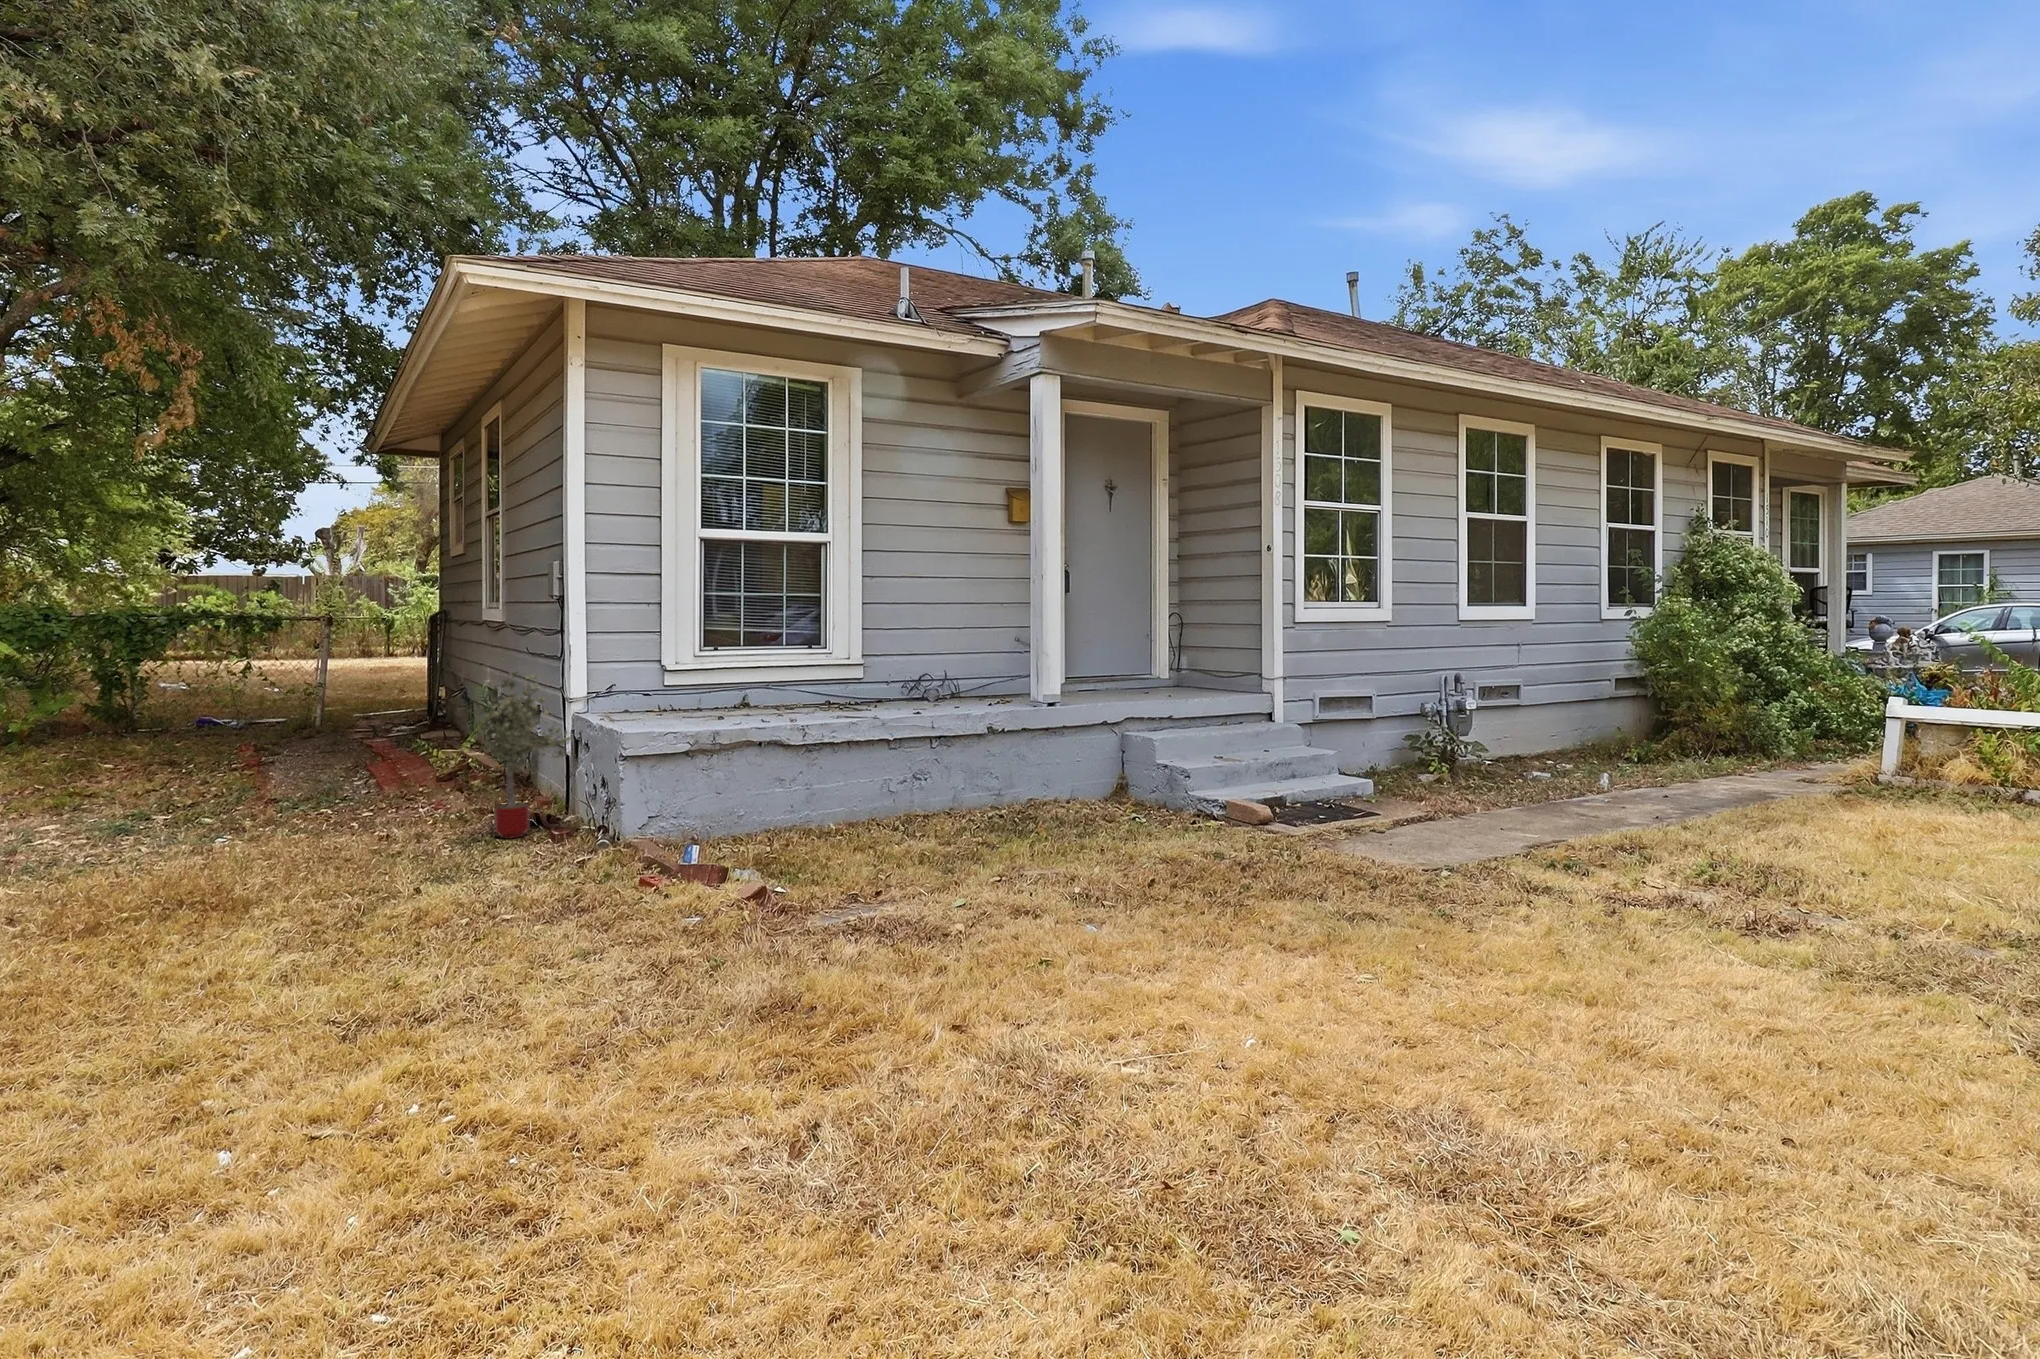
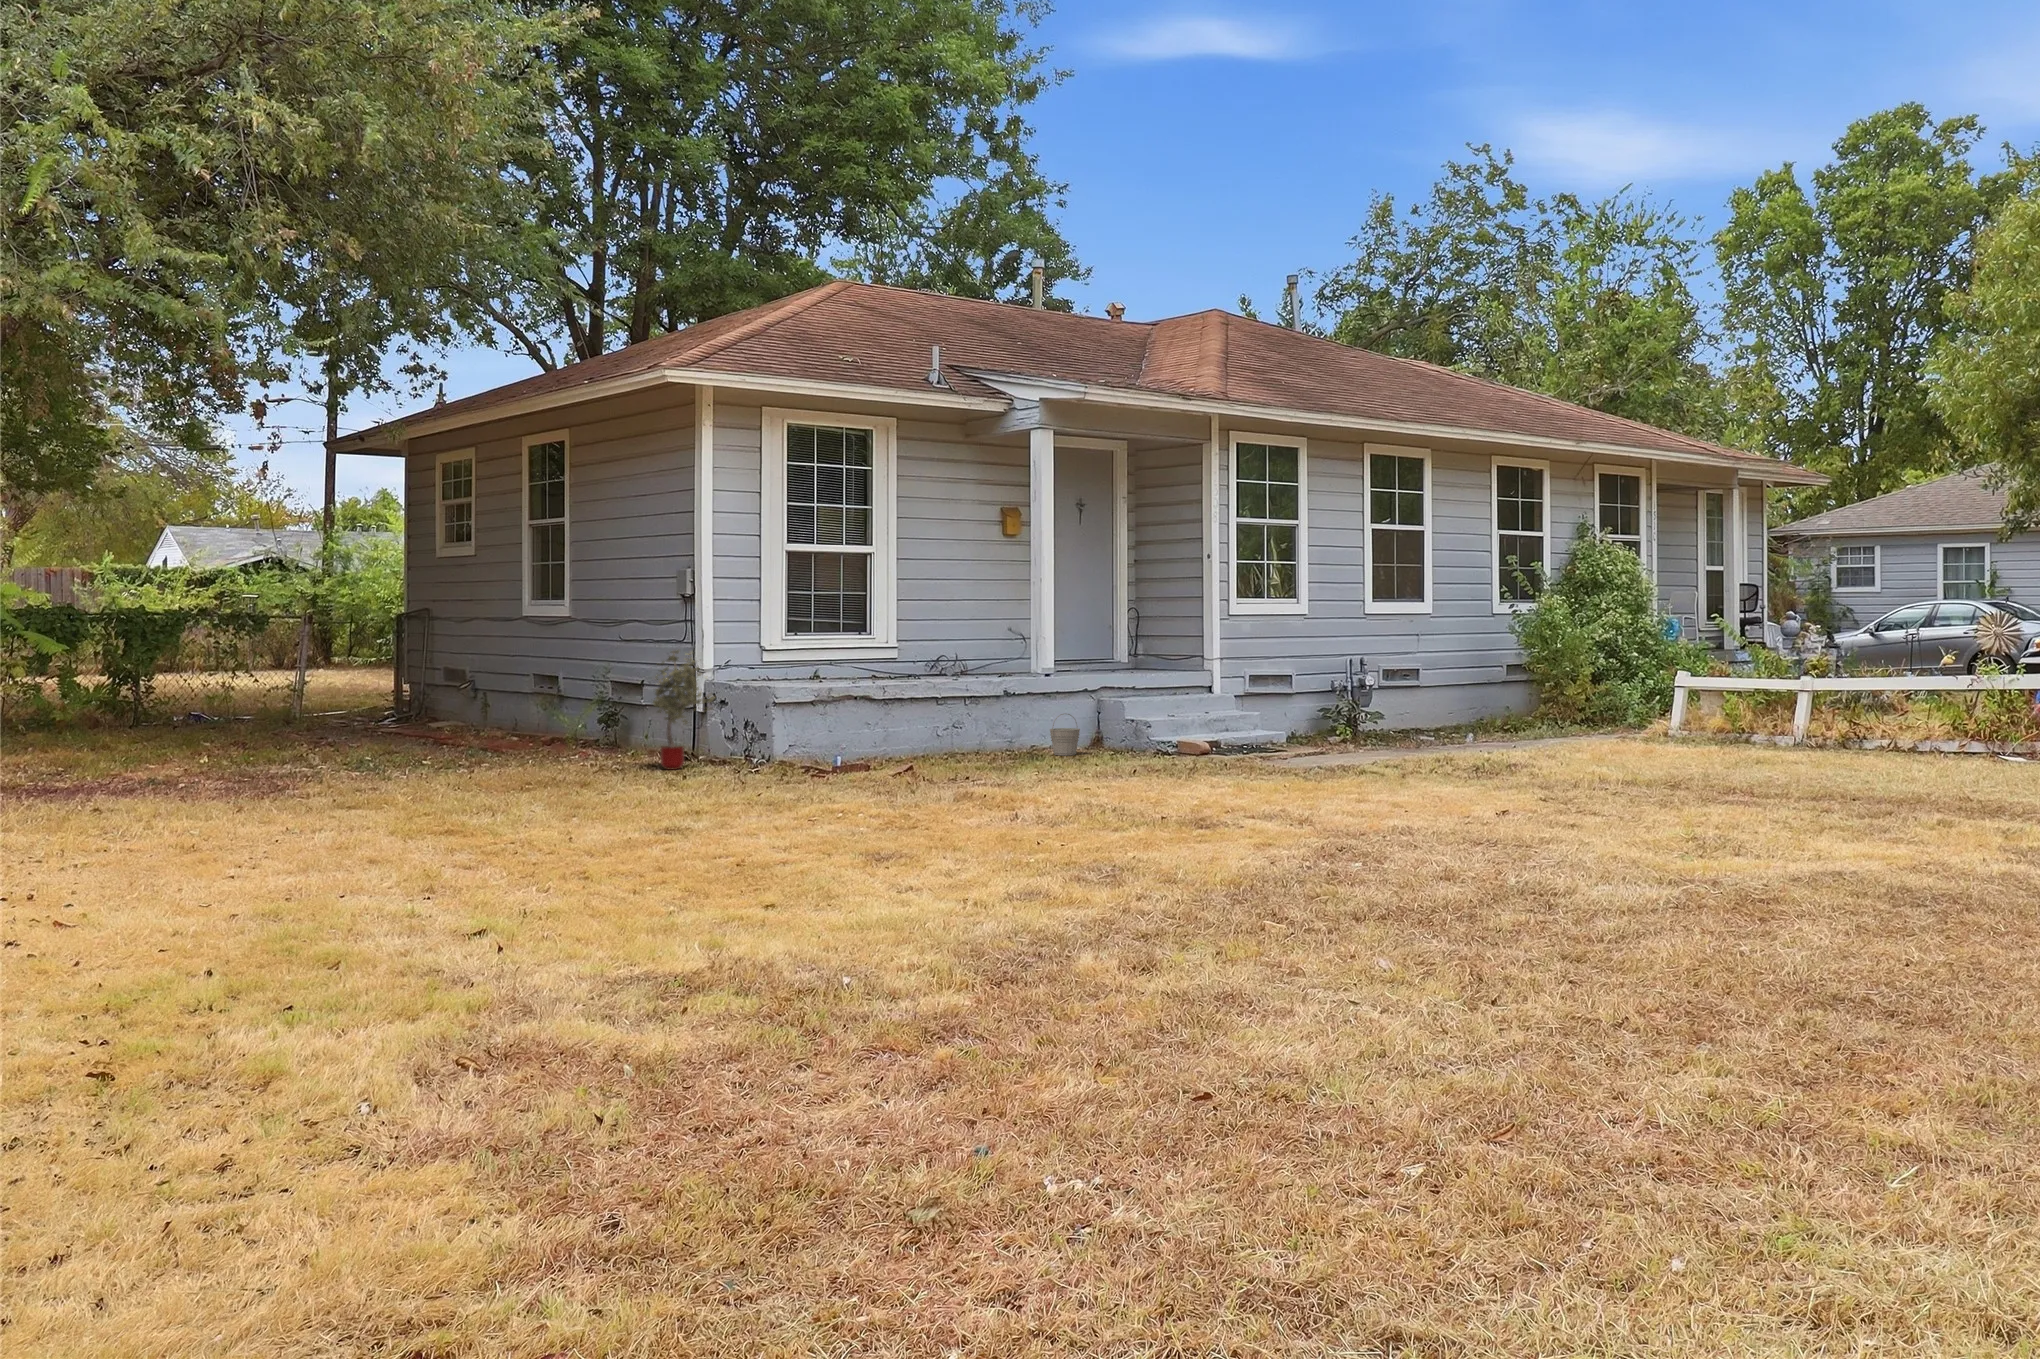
bucket: none [1053,756,1094,813] -> present [1050,714,1080,755]

